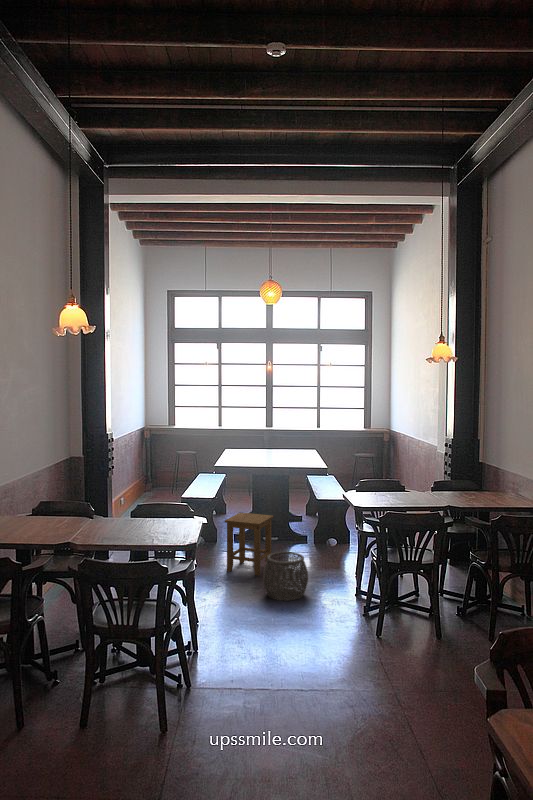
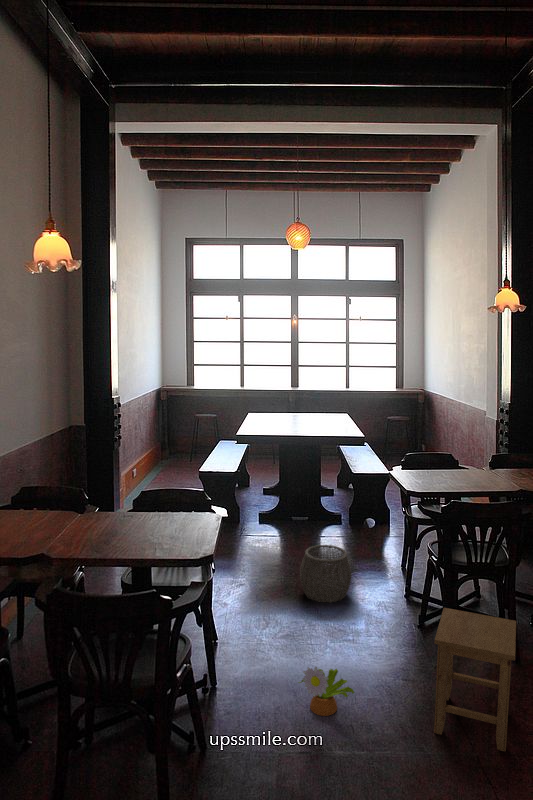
stool: present [225,513,274,576] -> present [434,608,516,751]
decorative plant: none [253,633,300,677] -> present [298,667,355,716]

